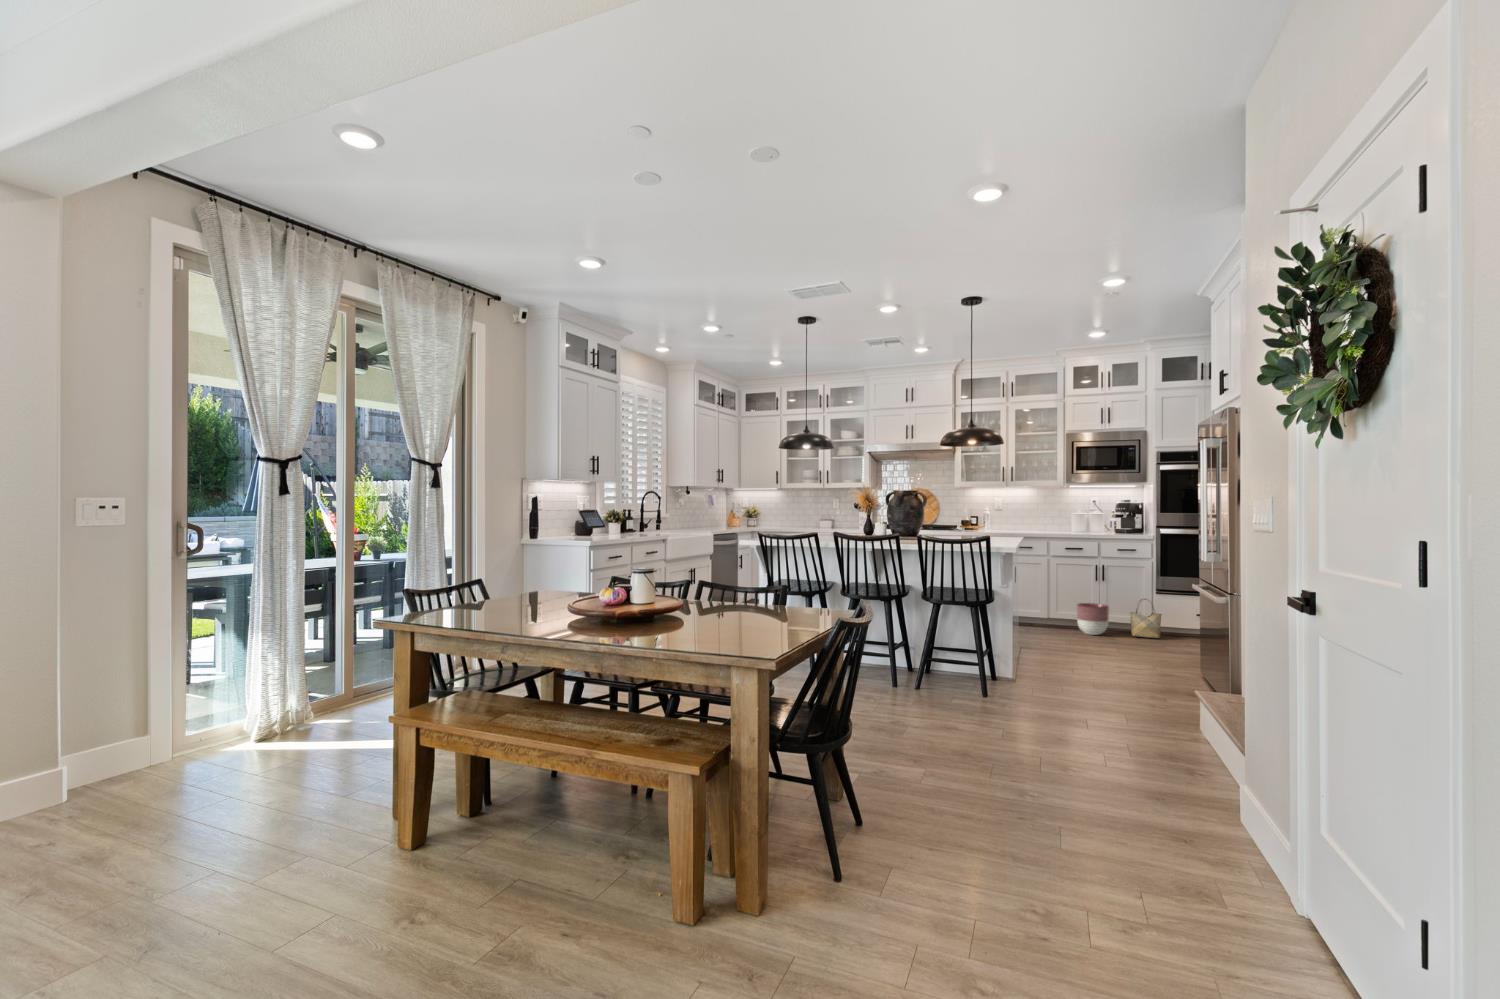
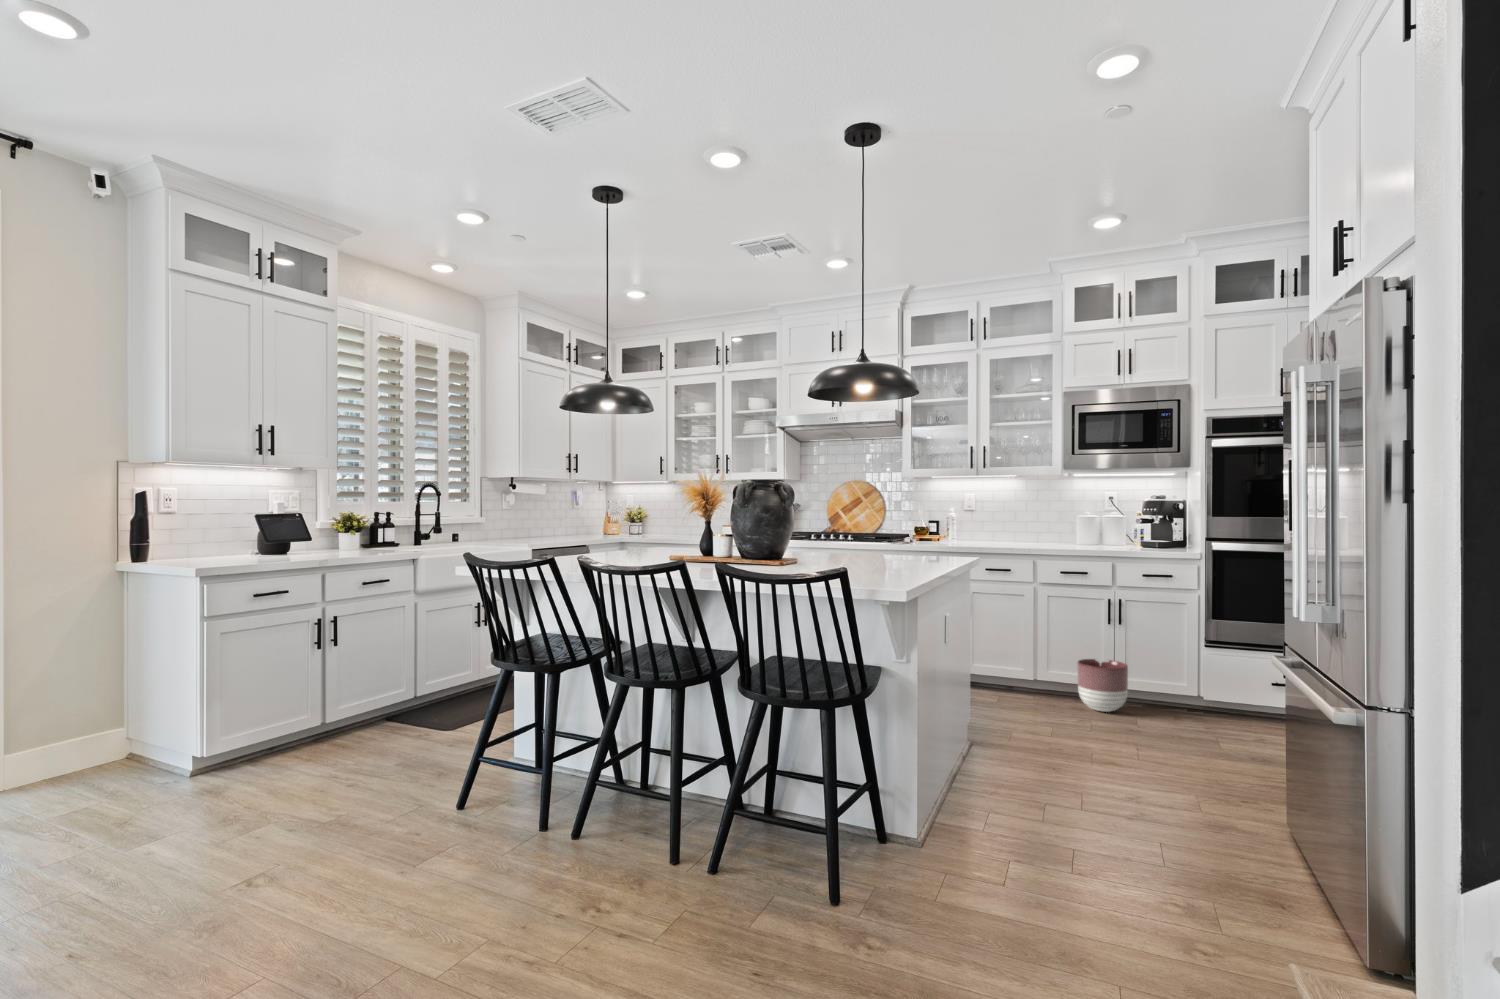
woven basket: present [1130,599,1162,638] -> none [1162,655,1215,721]

